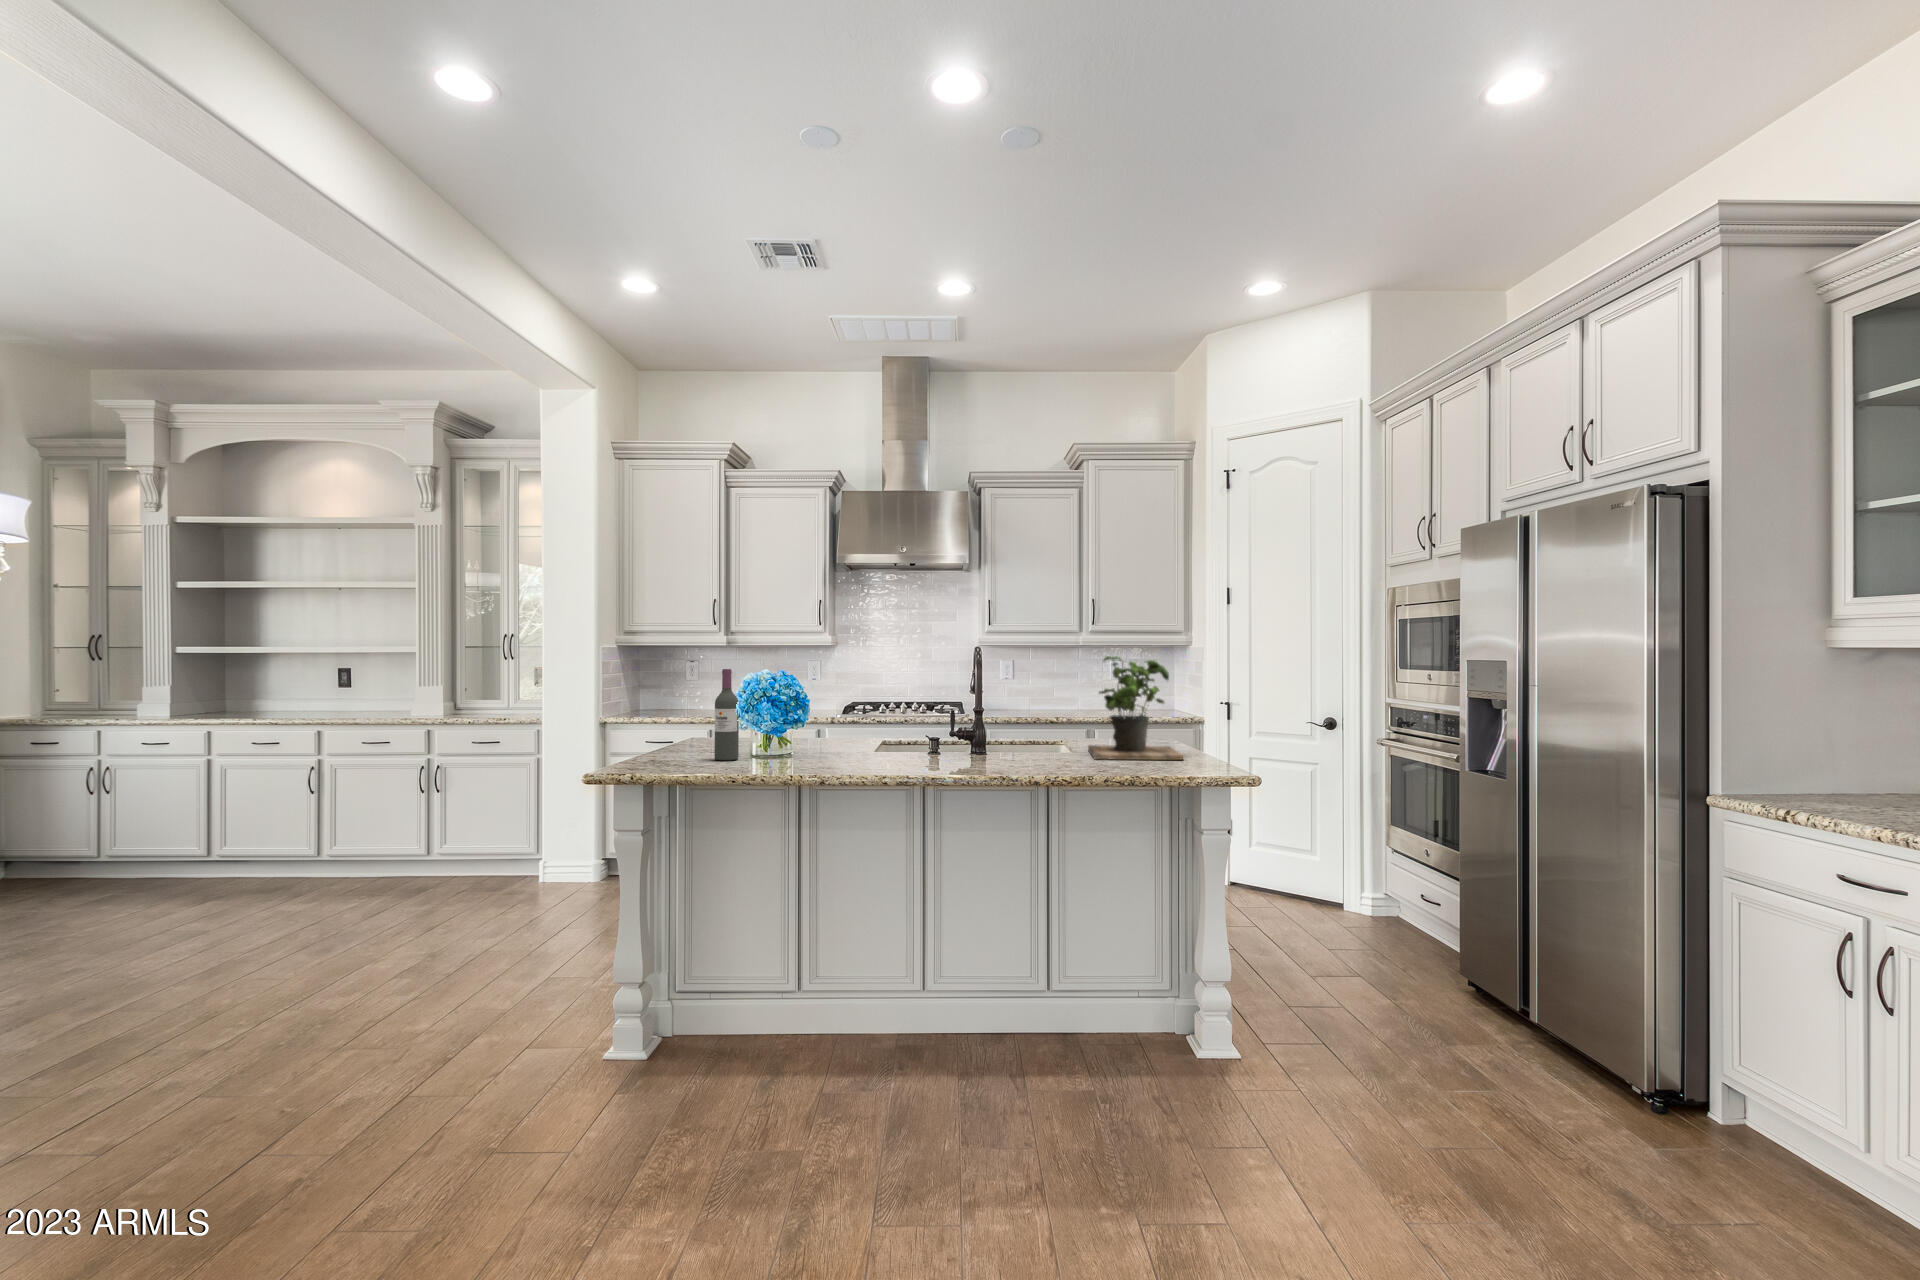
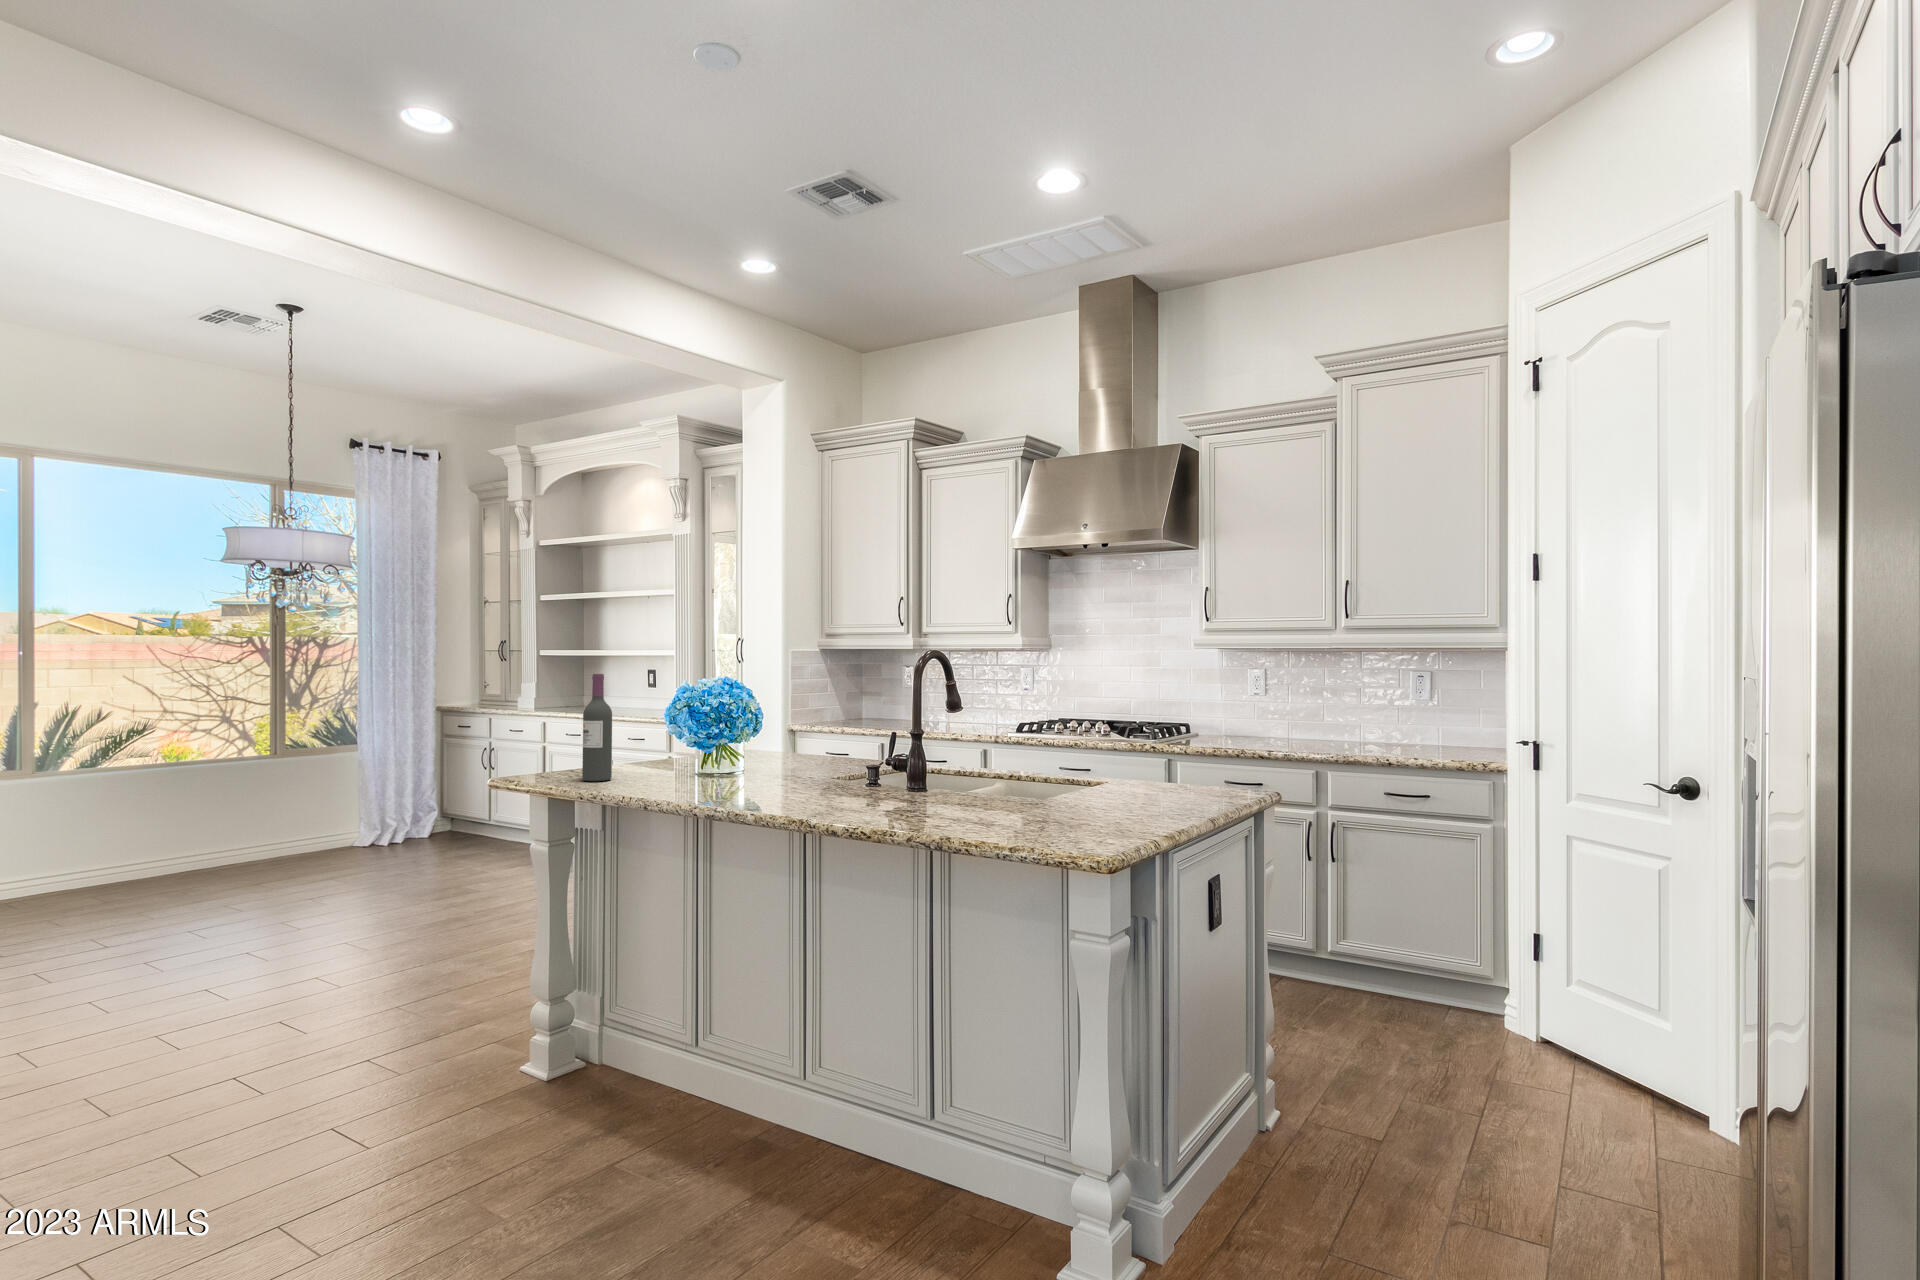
potted plant: present [1088,656,1183,760] -> none [972,662,1160,838]

